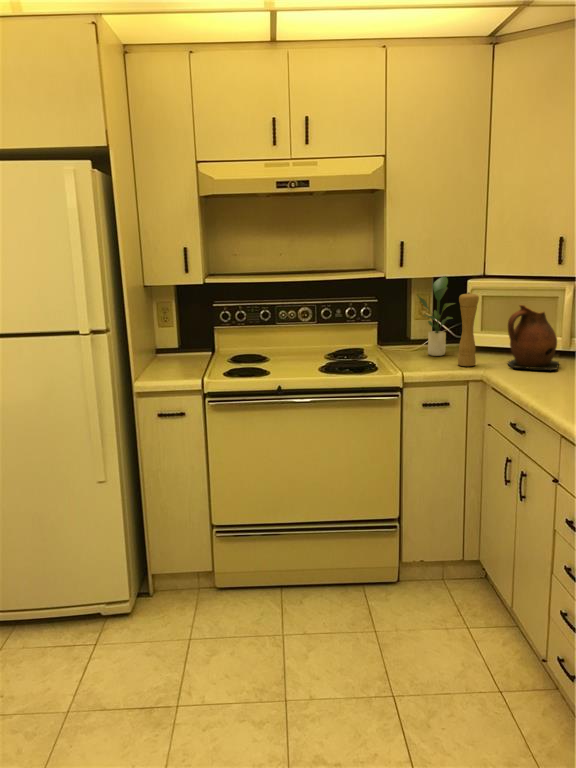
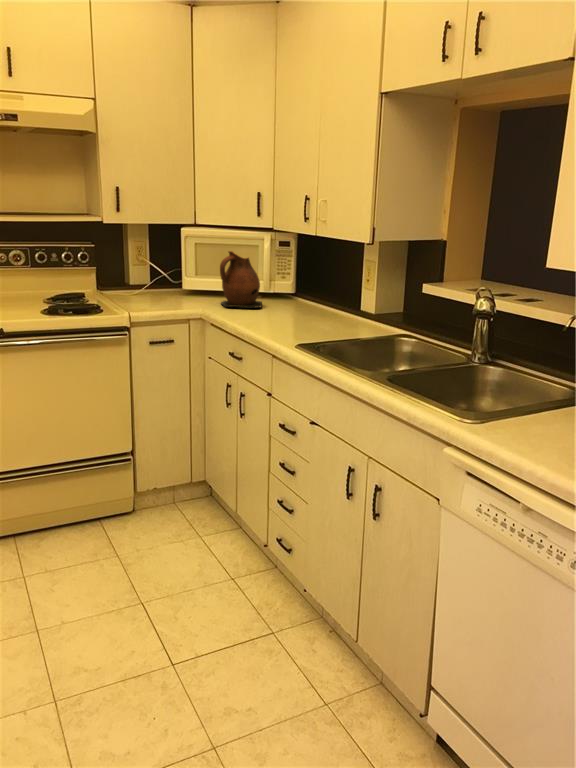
potted plant: present [418,276,454,356] -> none [135,223,172,299]
pepper mill: present [458,293,479,366] -> none [177,238,194,306]

